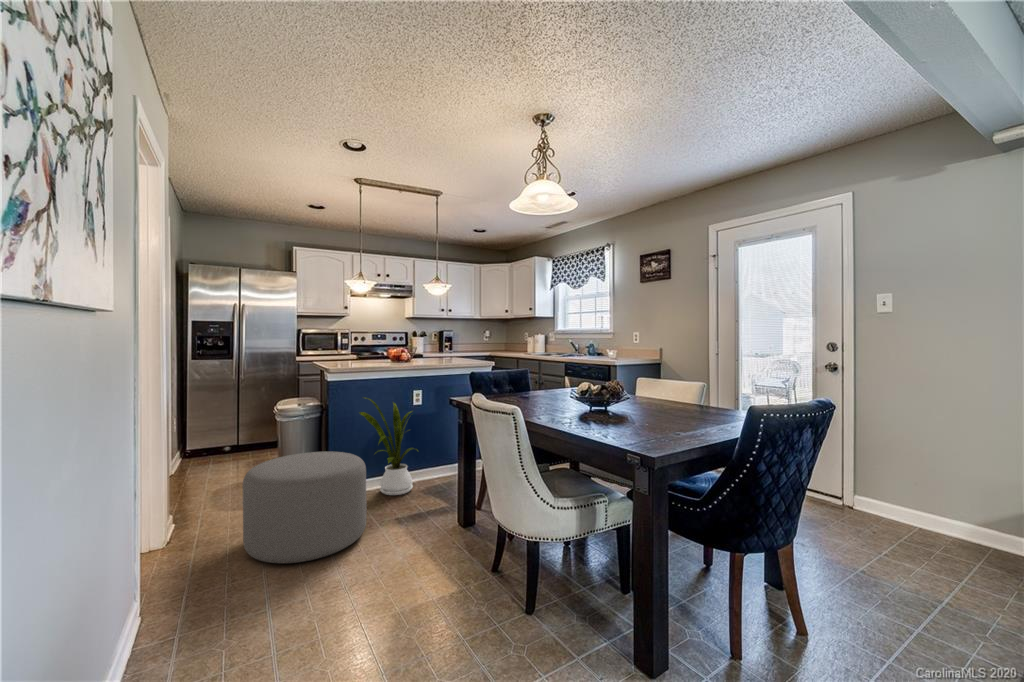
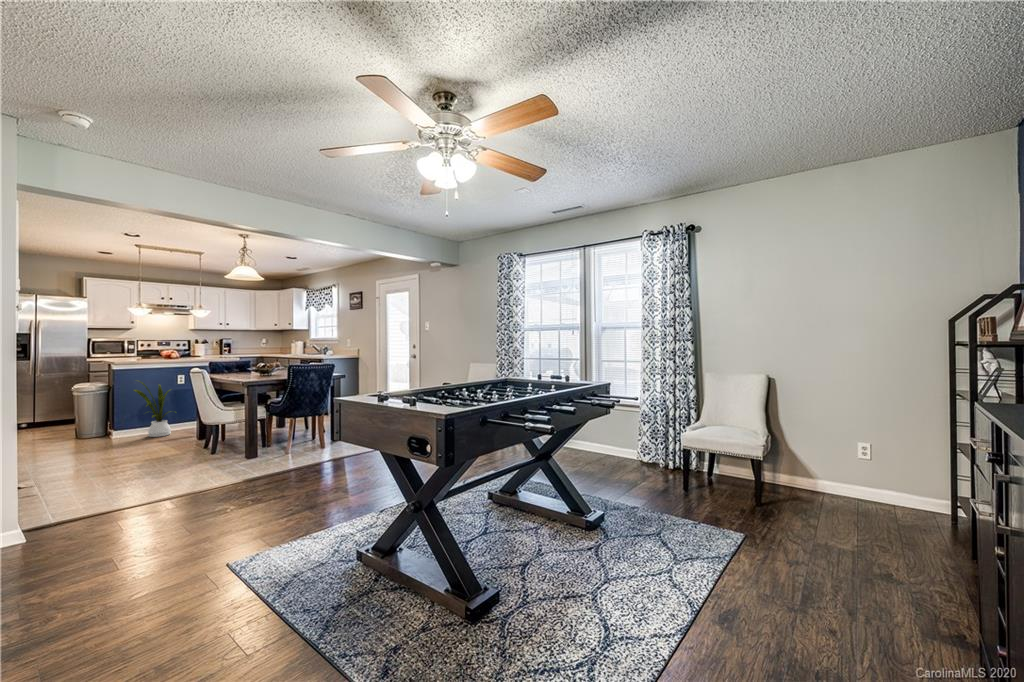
ottoman: present [243,452,367,563] -> none [53,409,133,458]

